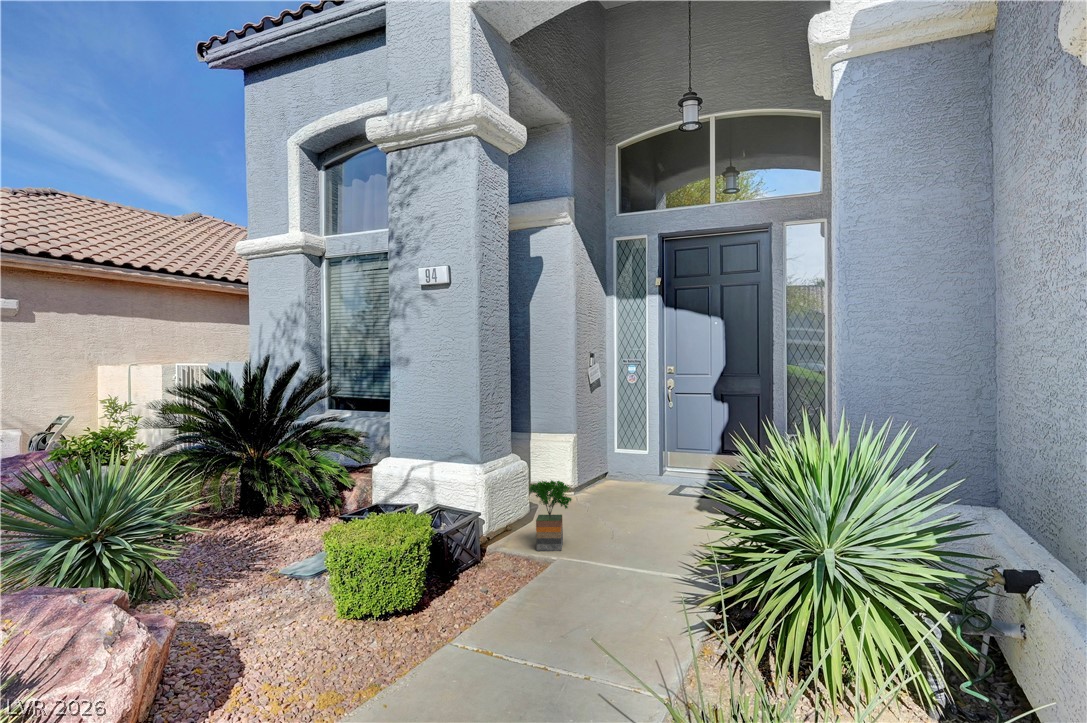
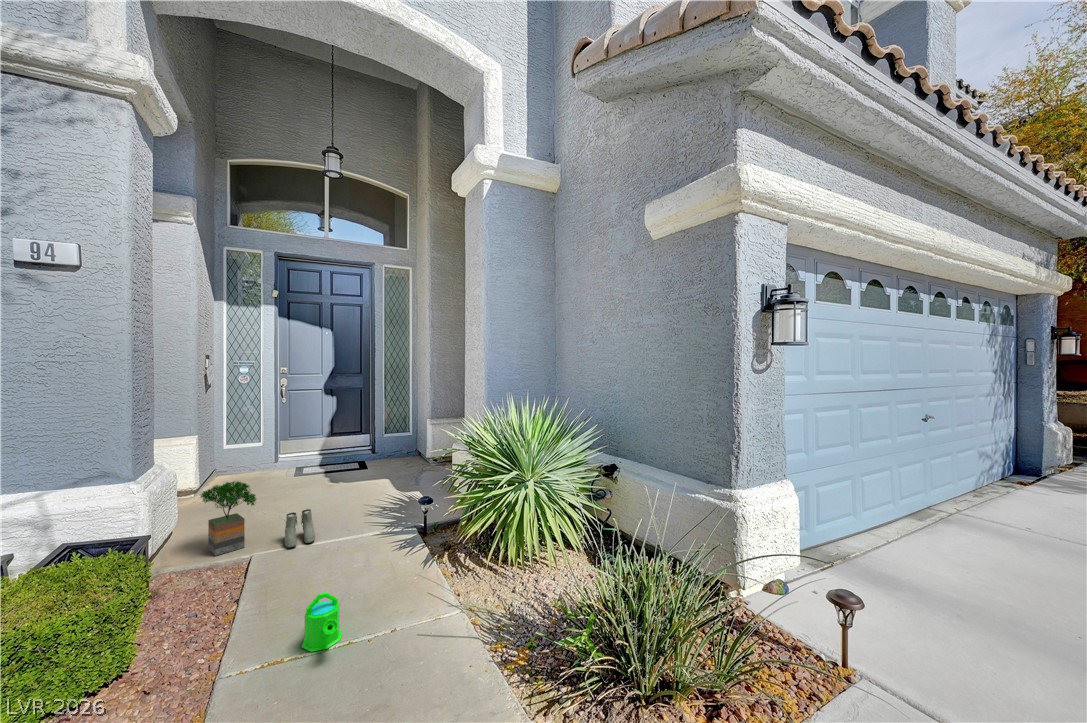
boots: none [588,526,620,564] -> present [285,509,315,548]
watering can: none [510,602,549,663] -> present [302,592,342,652]

